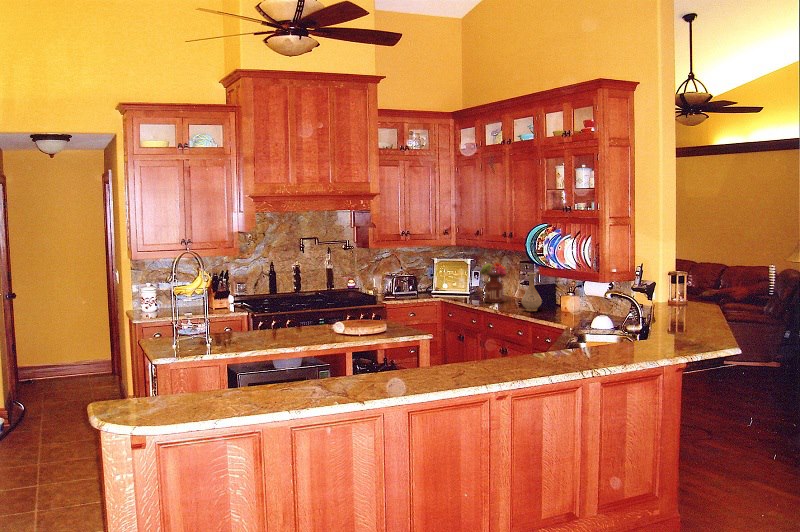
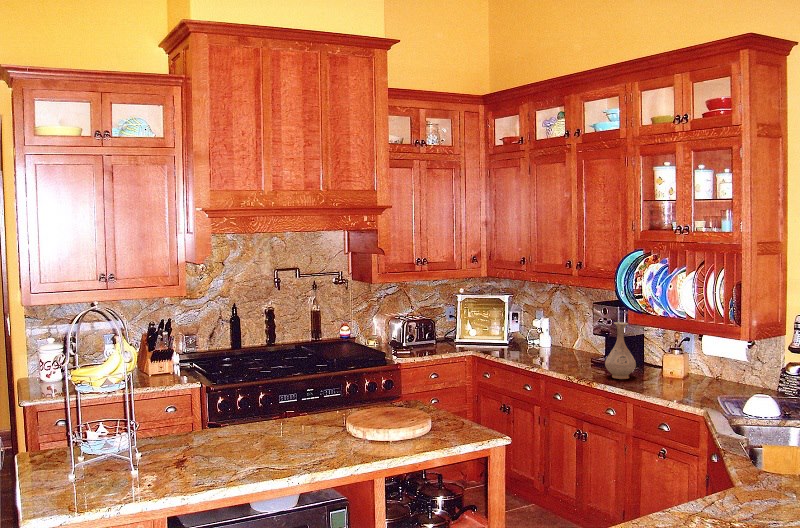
flower arrangement: present [480,263,507,303] -> none [532,303,572,361]

